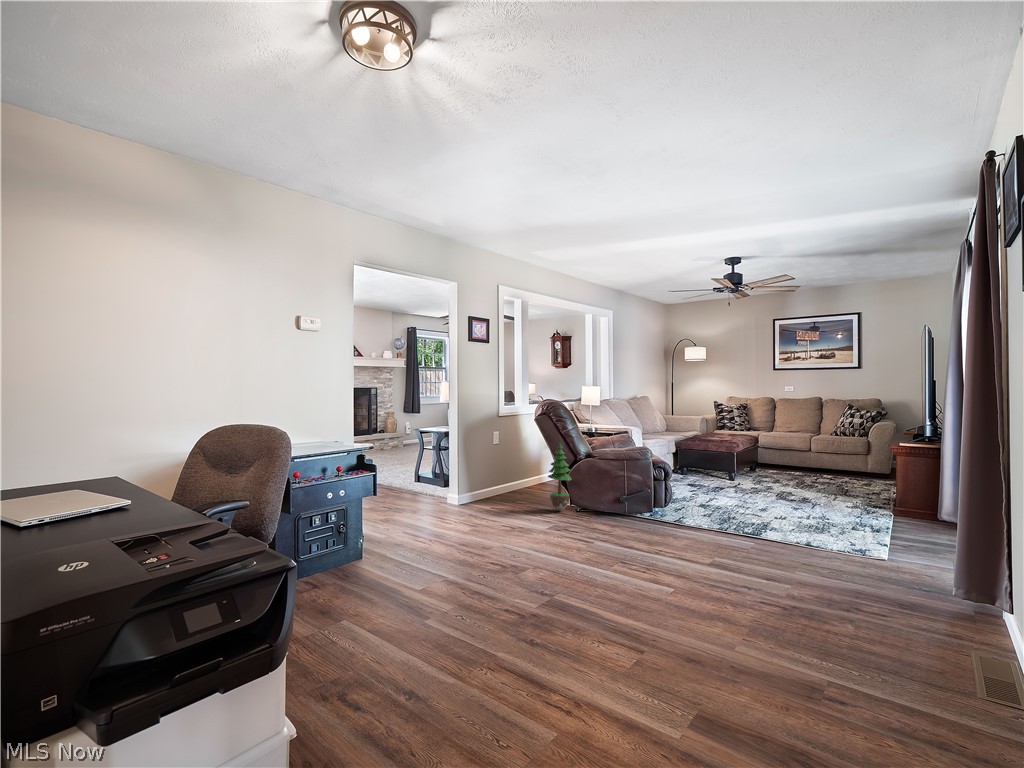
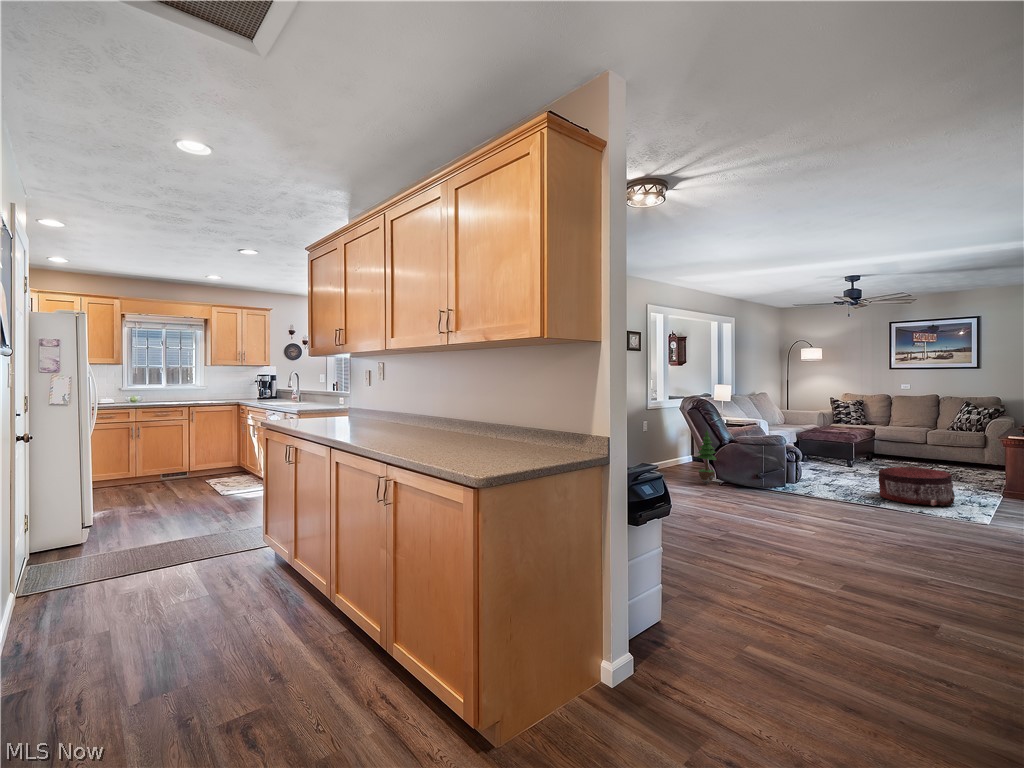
pouf: none [759,483,845,533] -> present [879,467,955,506]

